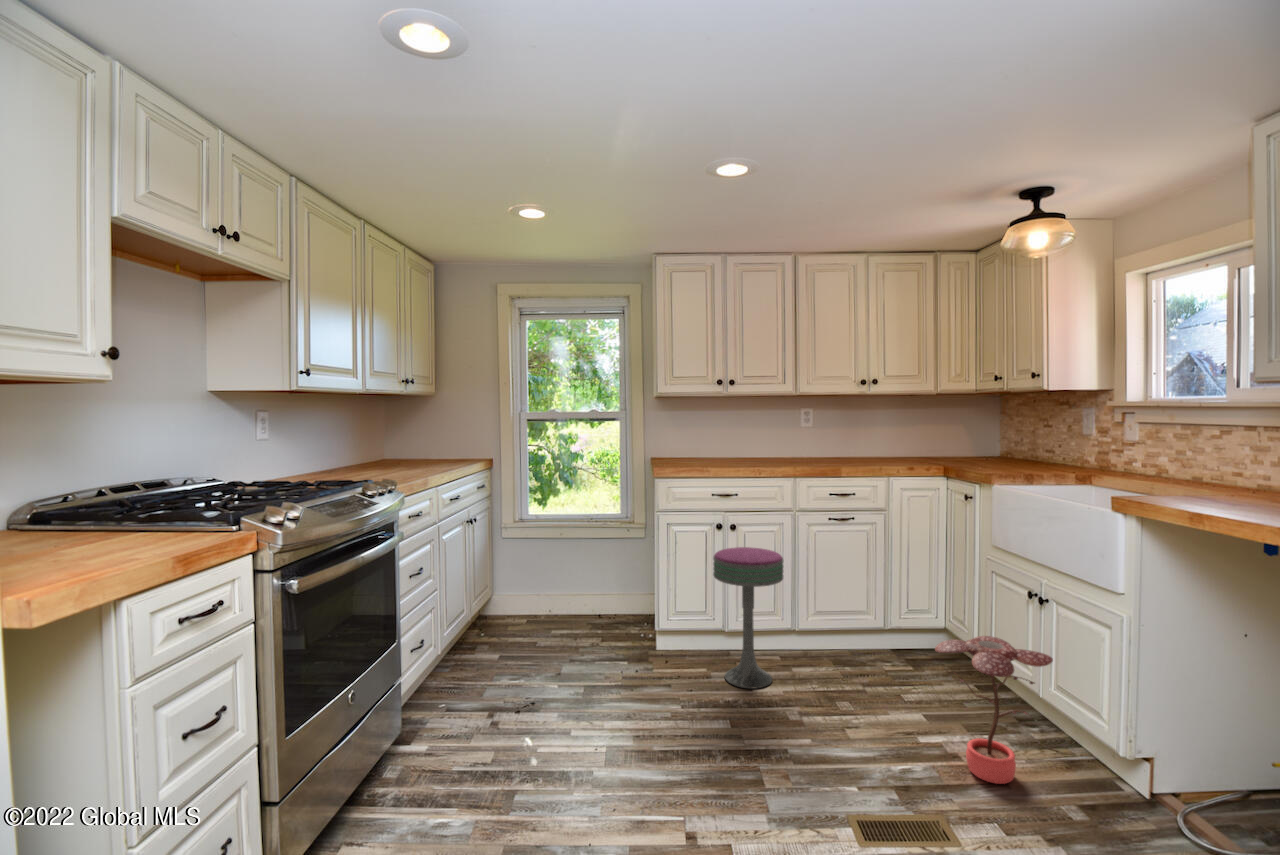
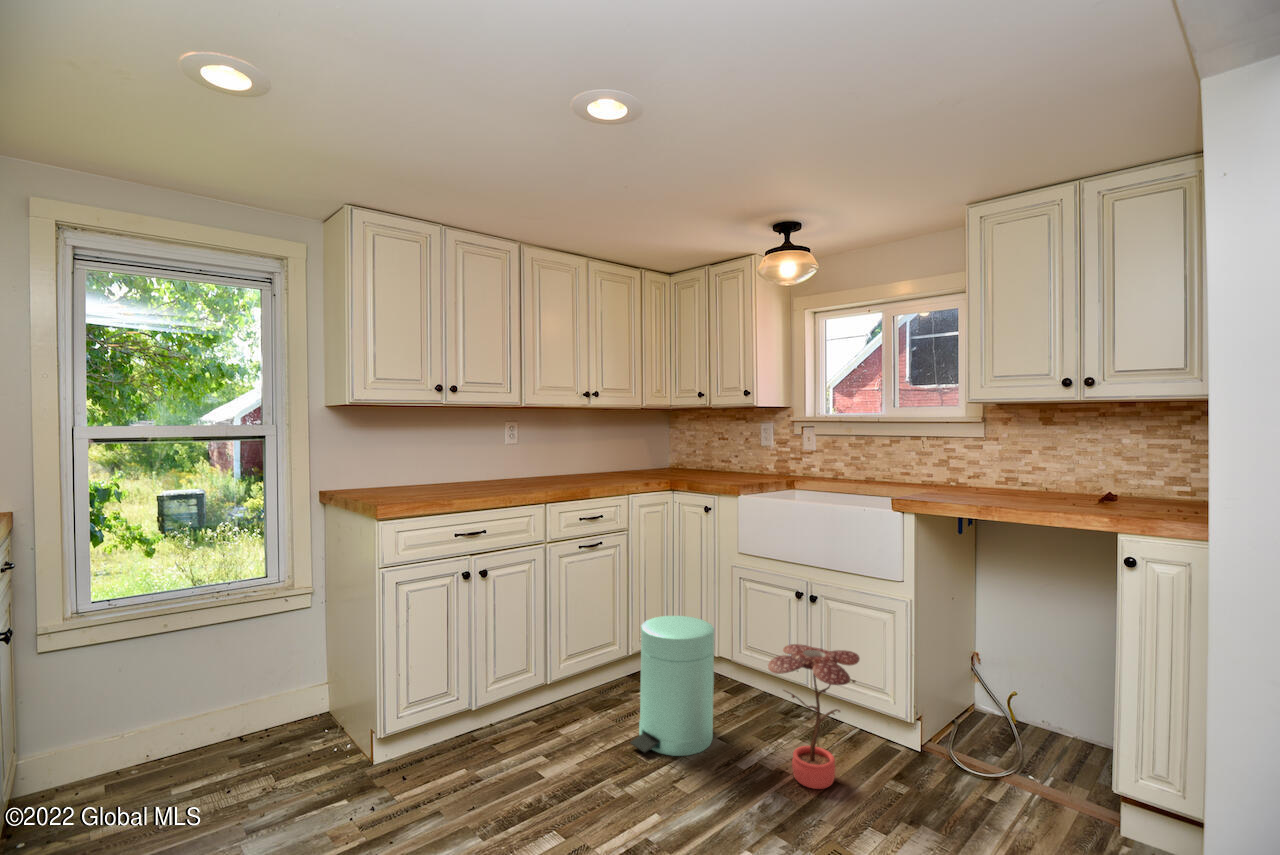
bar stool: present [713,547,783,688] -> none [483,593,573,779]
trash can: none [835,589,922,718] -> present [630,616,714,756]

